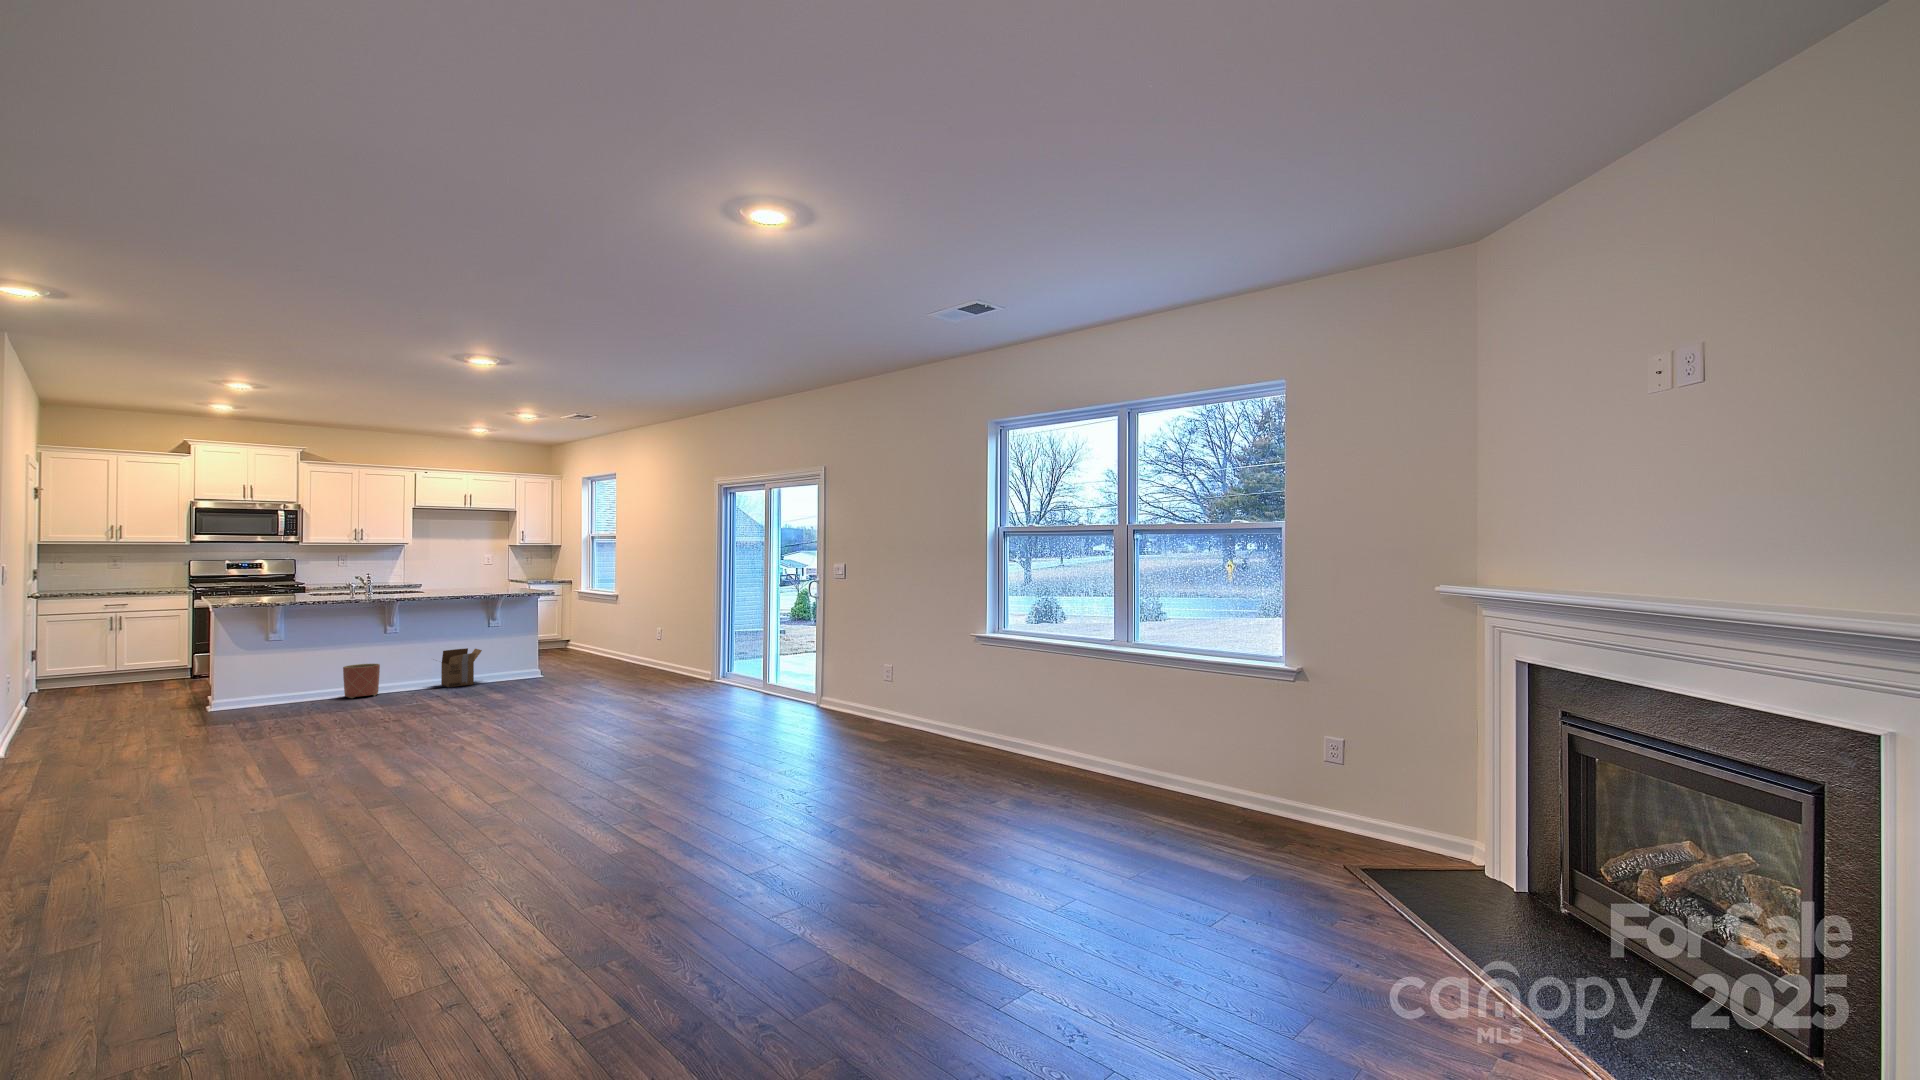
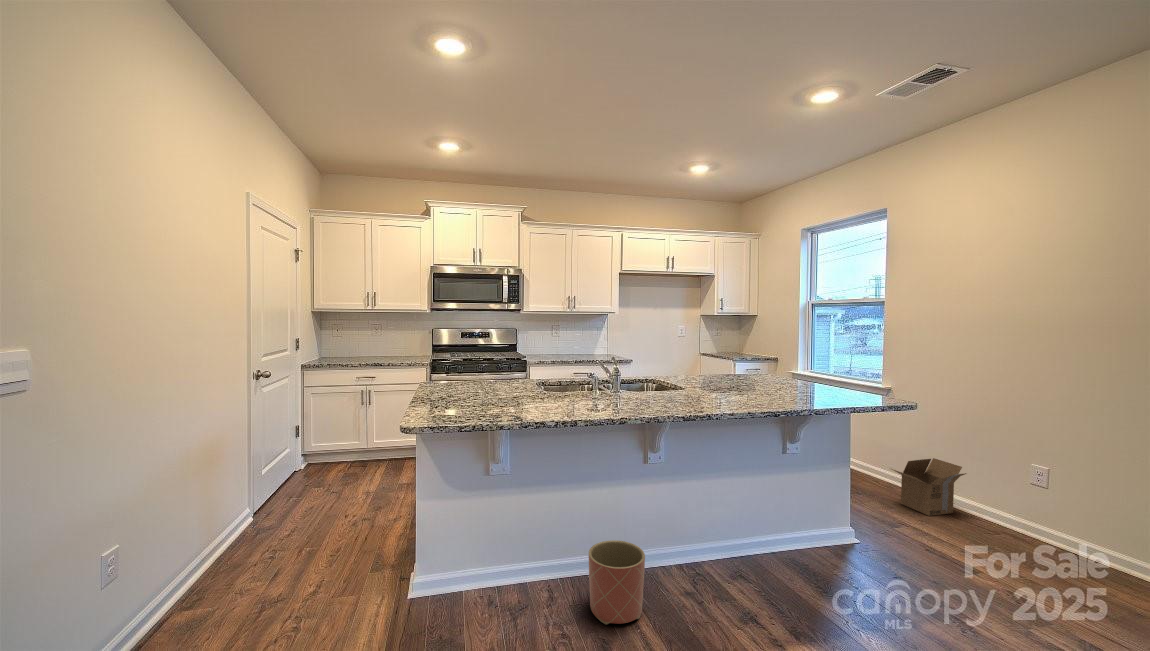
cardboard box: present [441,648,482,687] -> present [892,458,966,516]

